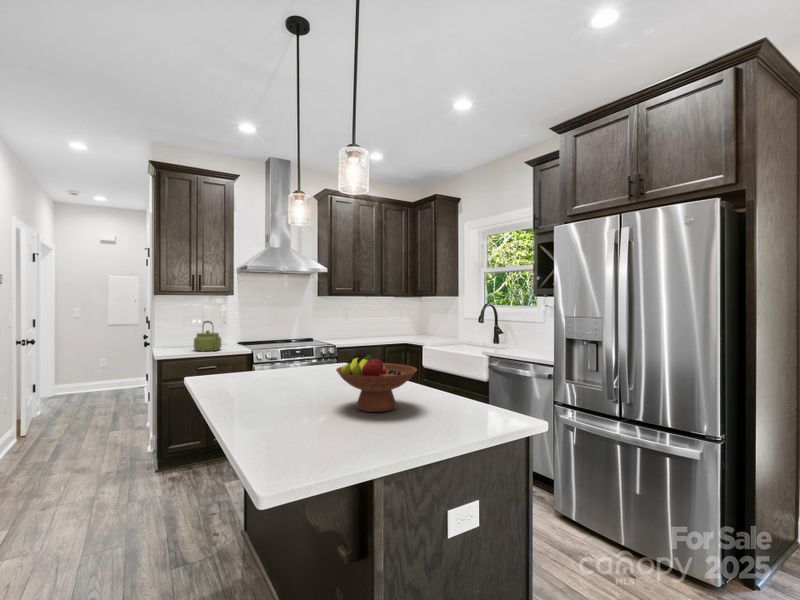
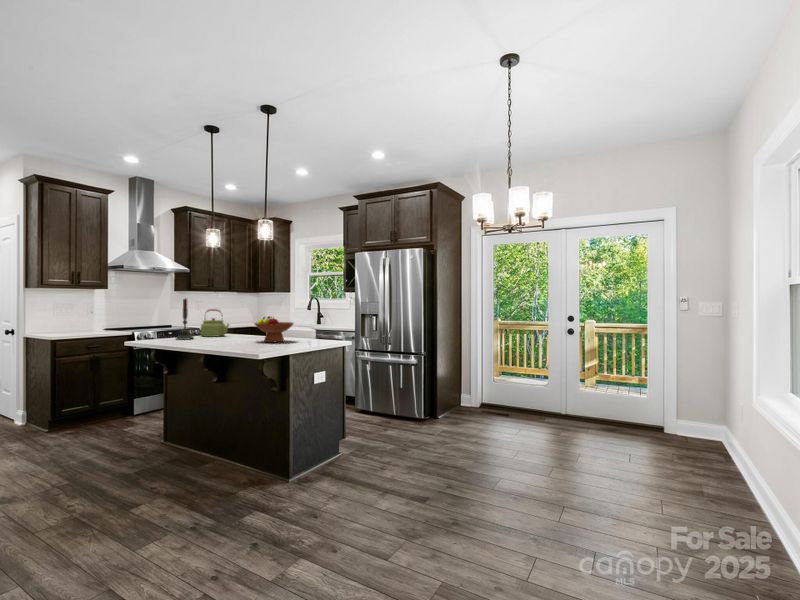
candle: none [234,313,263,387] -> present [176,298,194,340]
kettle: present [194,321,221,351] -> present [200,309,229,337]

